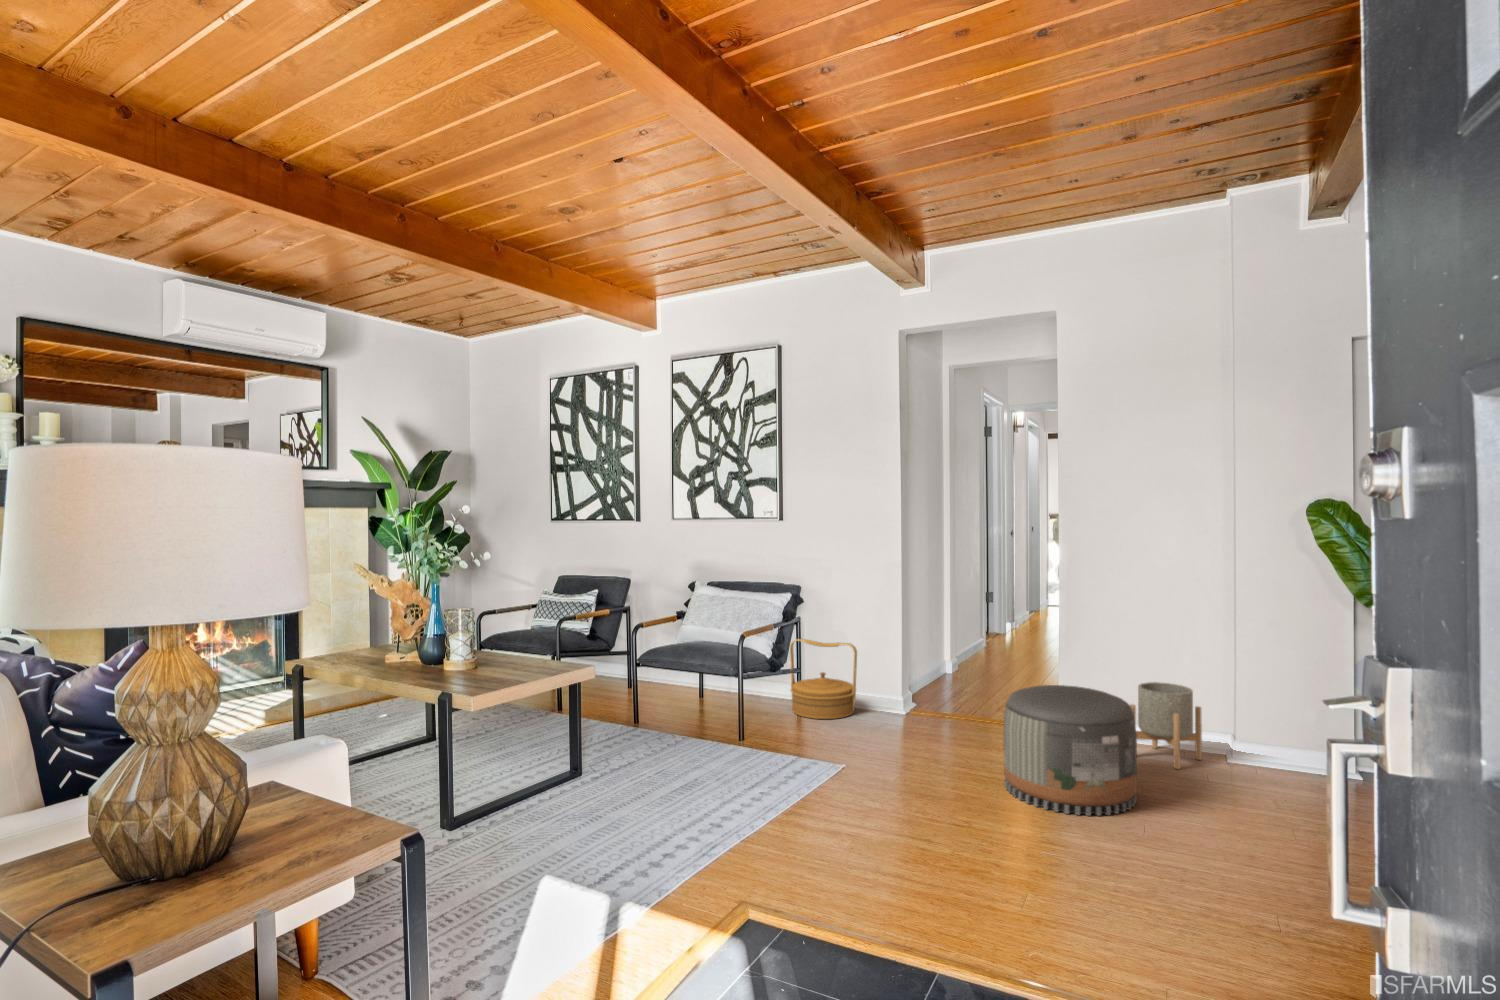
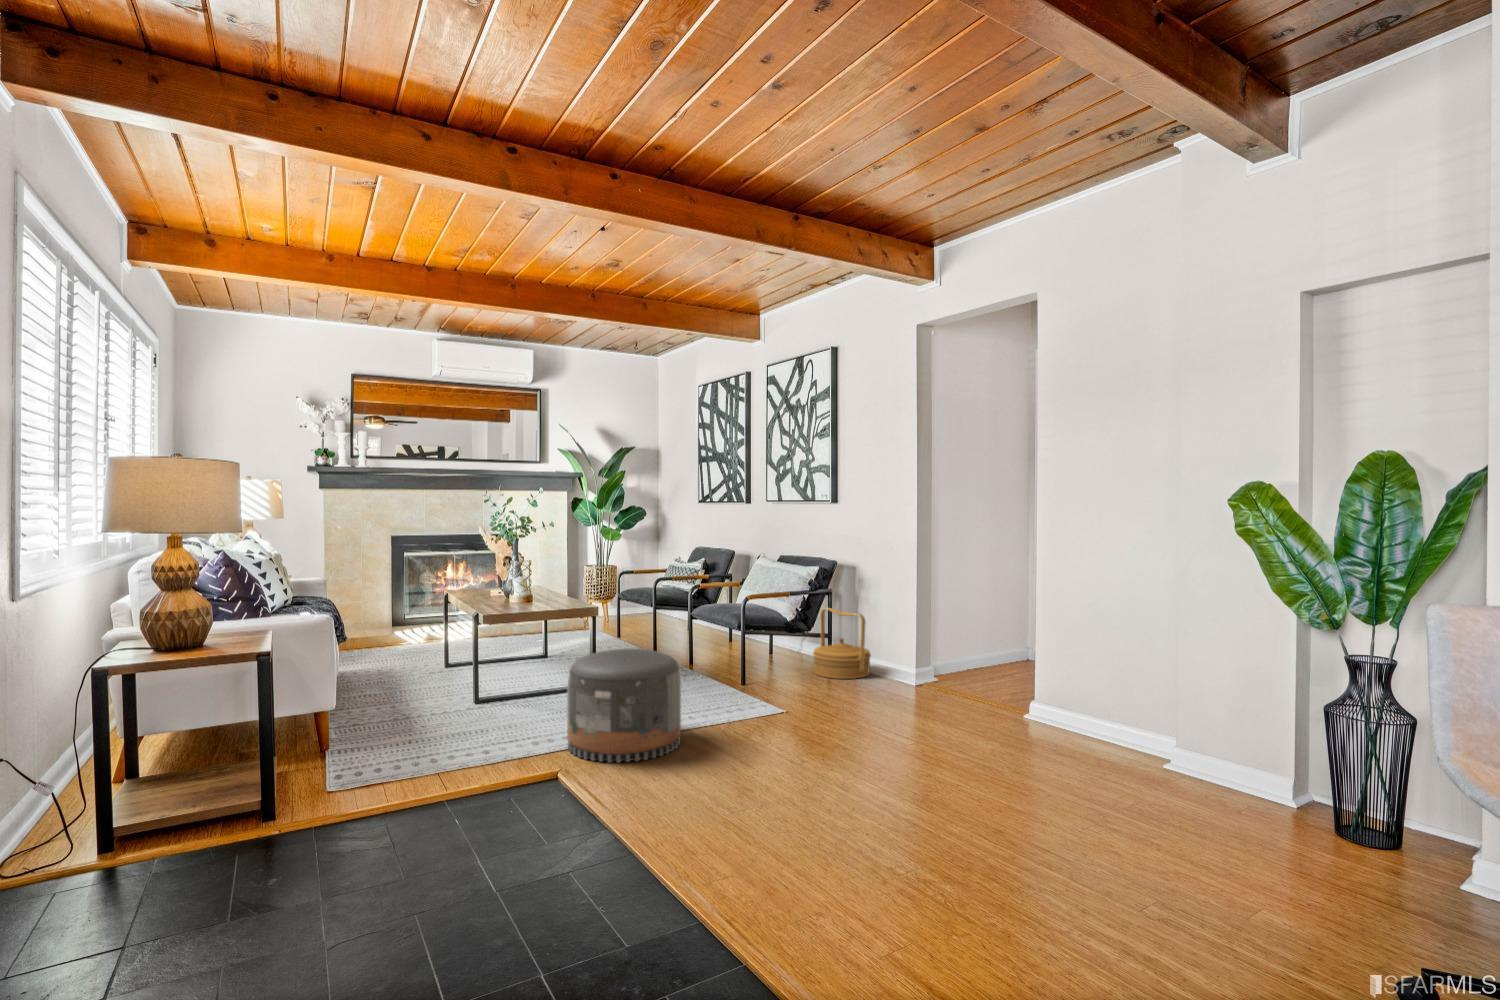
planter: present [1130,682,1202,769] -> none [1058,669,1131,755]
pouf: present [1004,685,1137,816] -> present [567,649,681,763]

